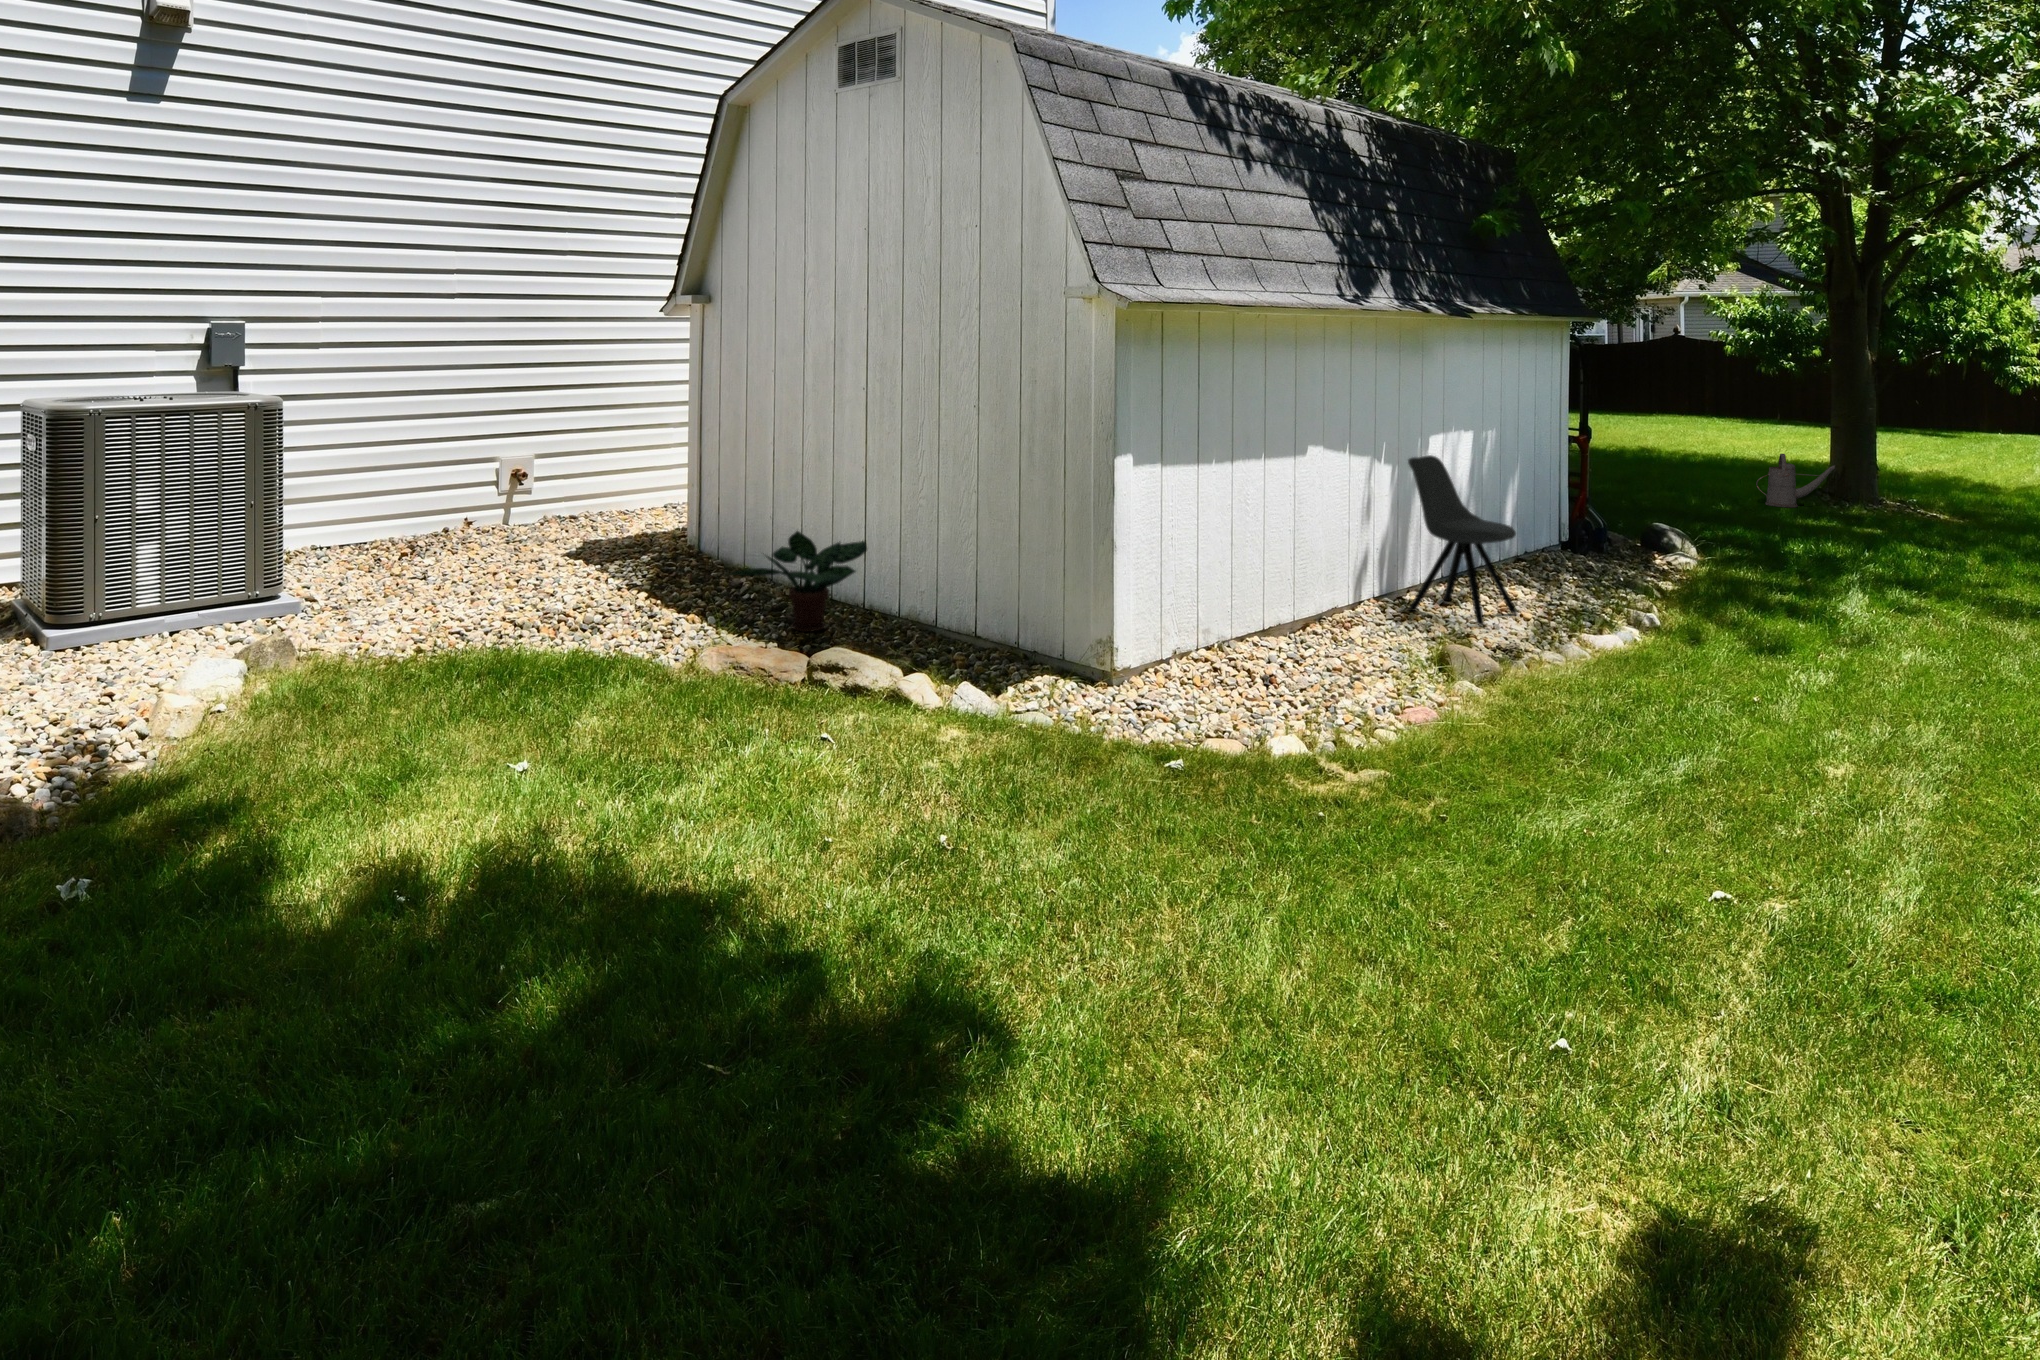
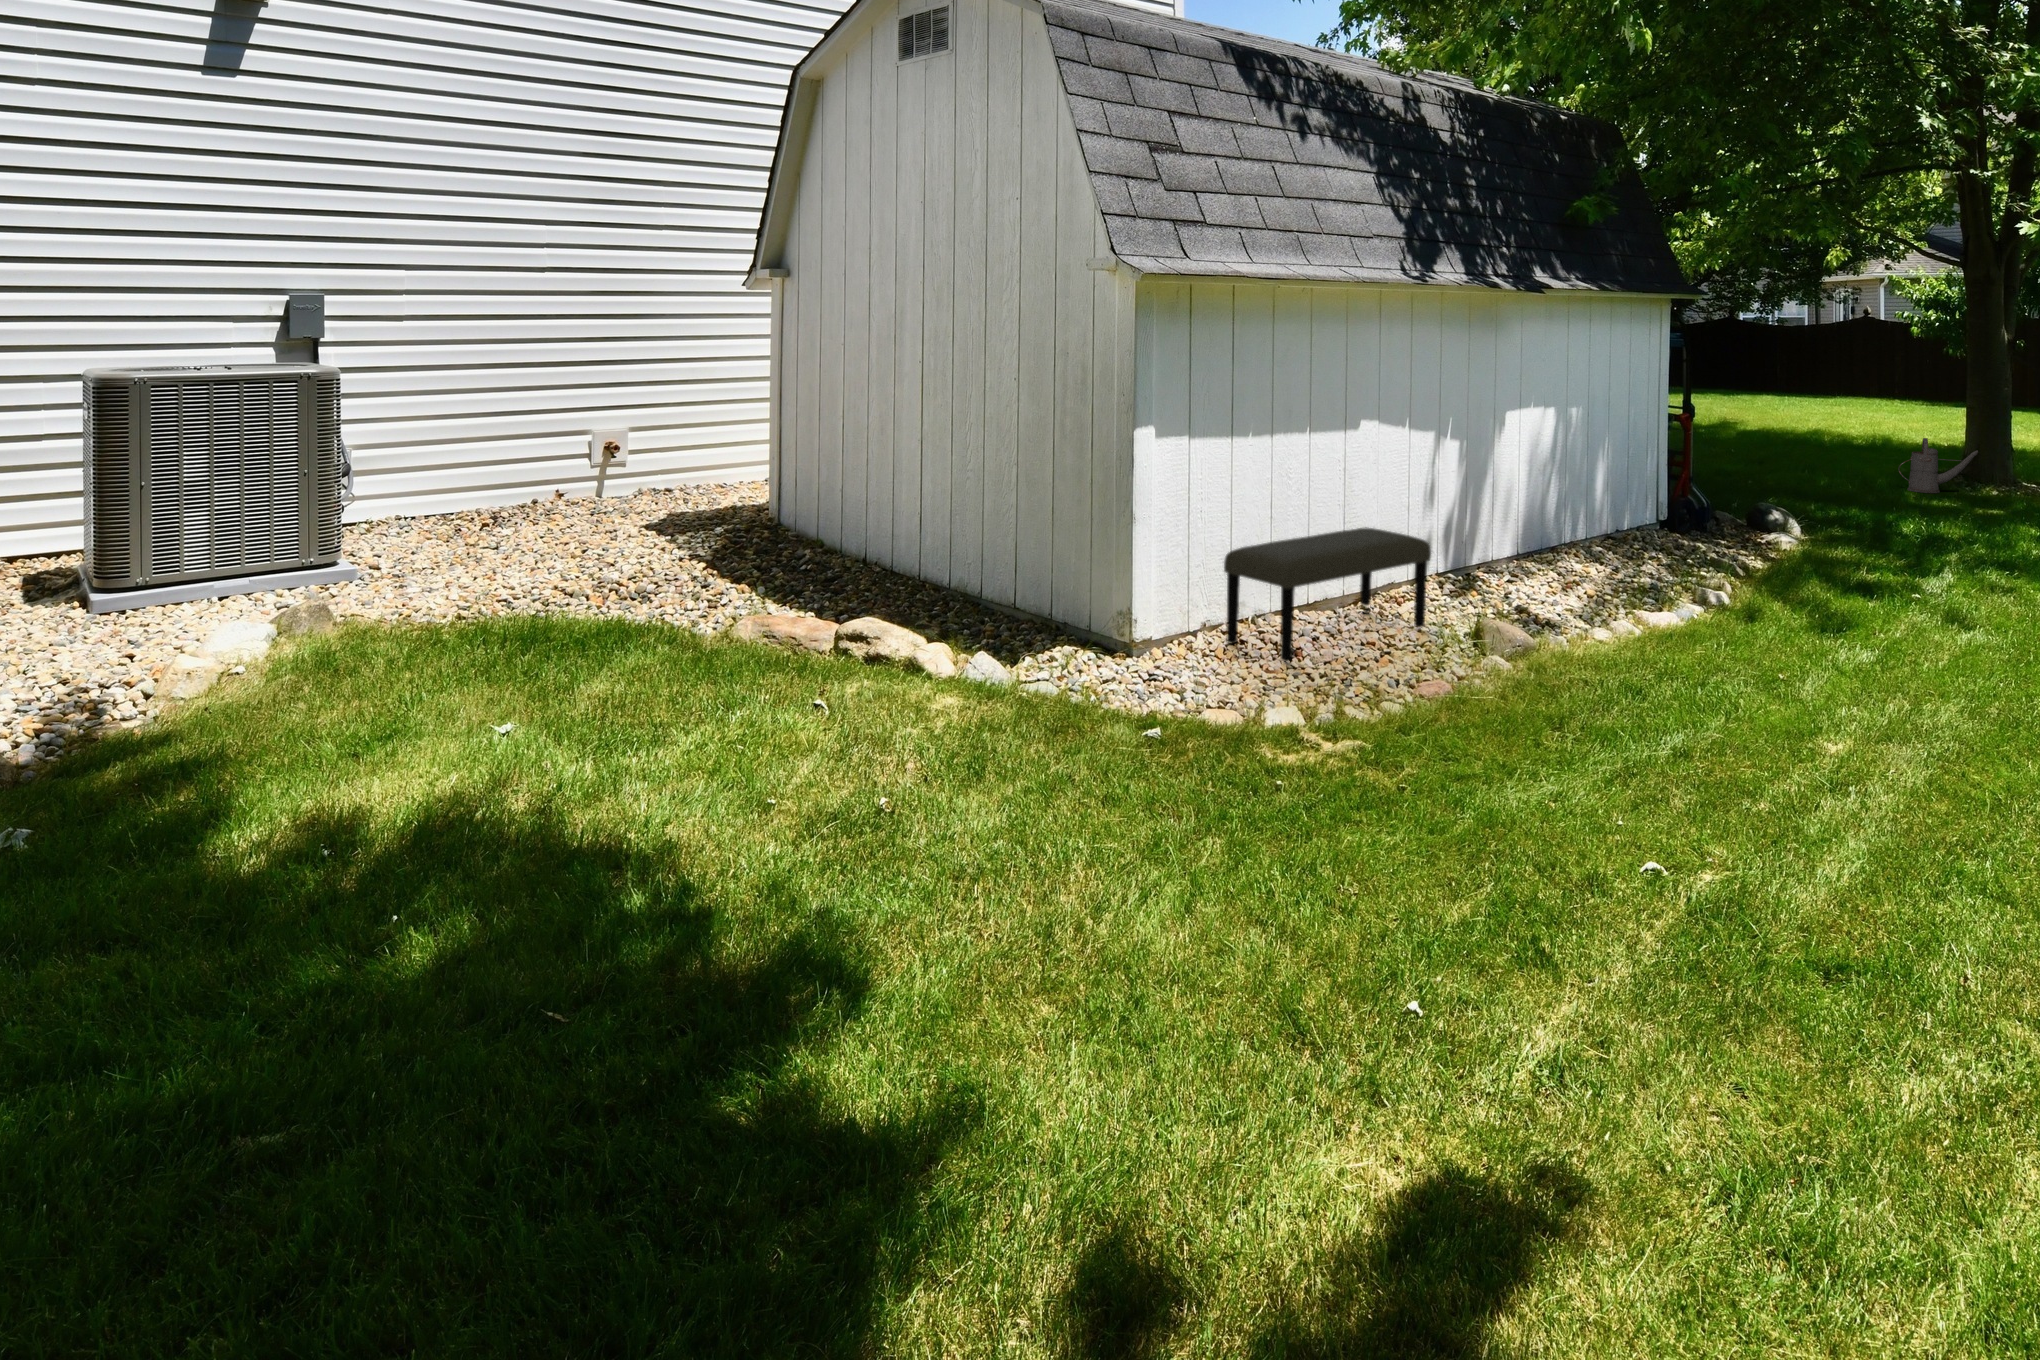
chair: present [1408,455,1517,625] -> none [1475,434,1587,606]
potted plant: present [726,531,867,632] -> none [773,503,918,604]
bench: none [1193,550,1386,687] -> present [1224,527,1431,662]

